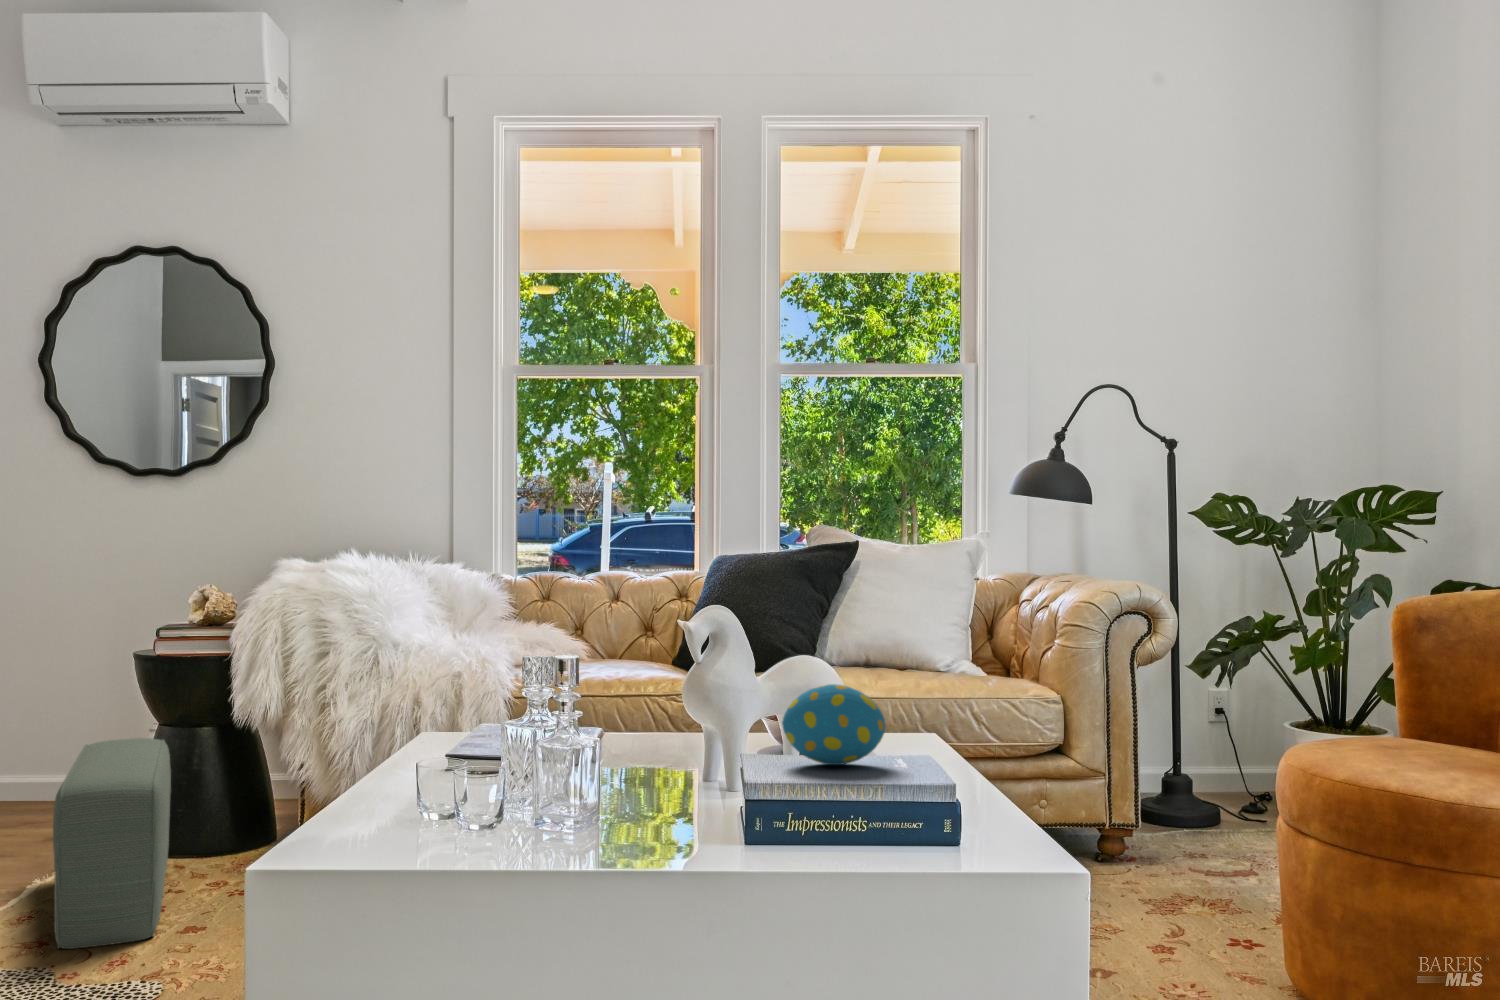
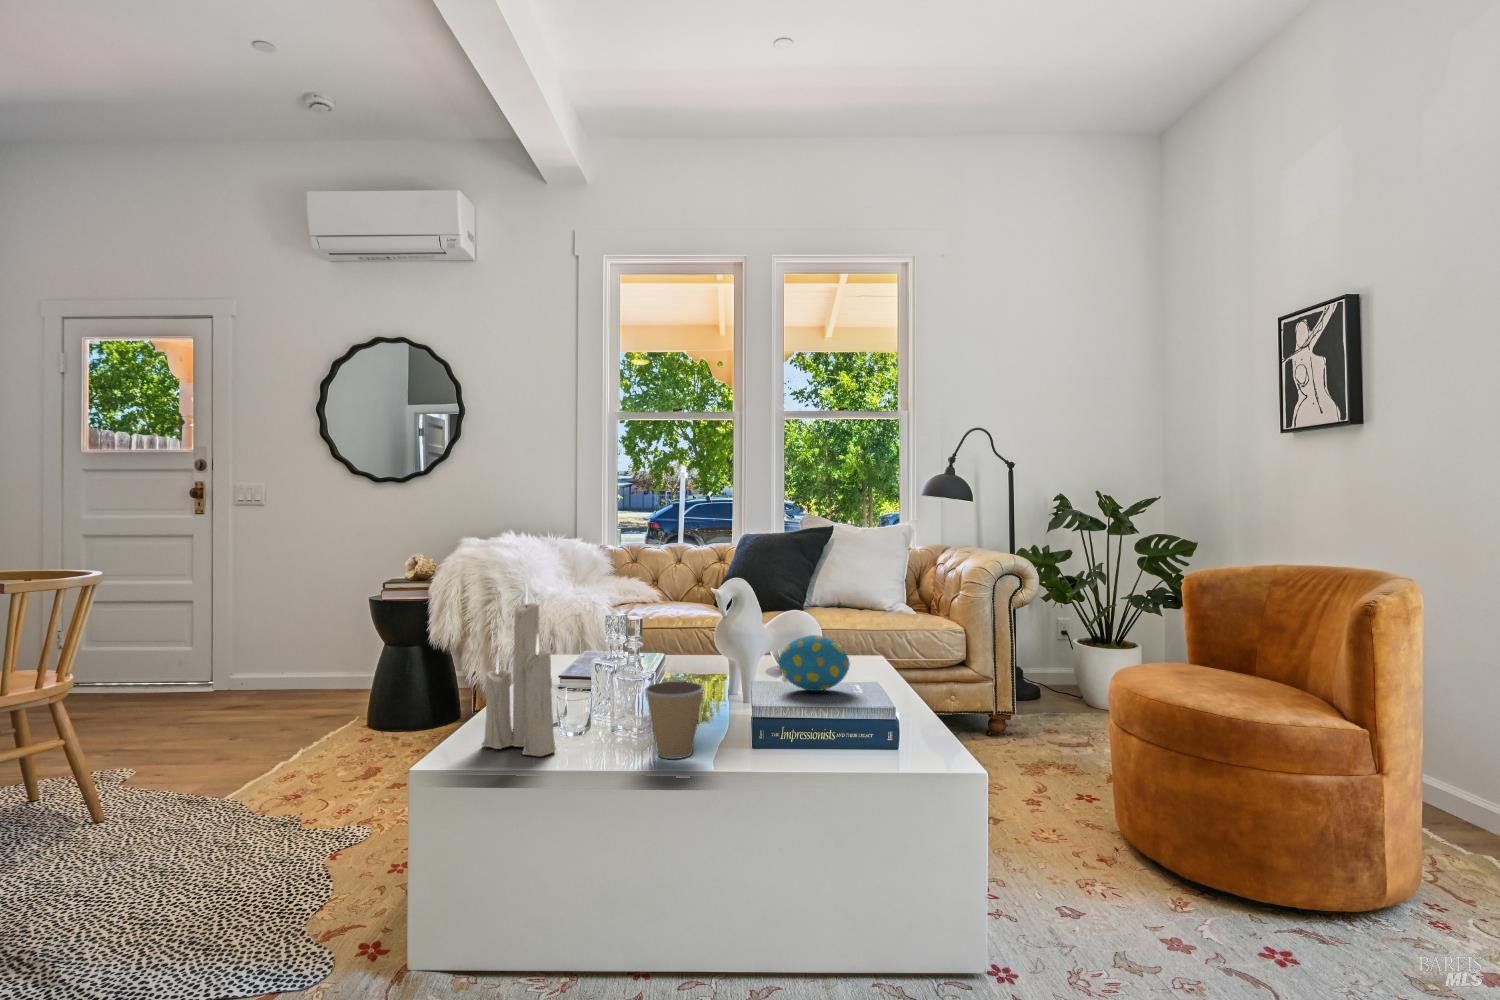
candle: none [354,594,463,852] -> present [482,589,556,756]
pouf: present [53,738,171,949] -> none [307,655,389,797]
coffee cup: none [592,747,678,855] -> present [645,681,704,759]

